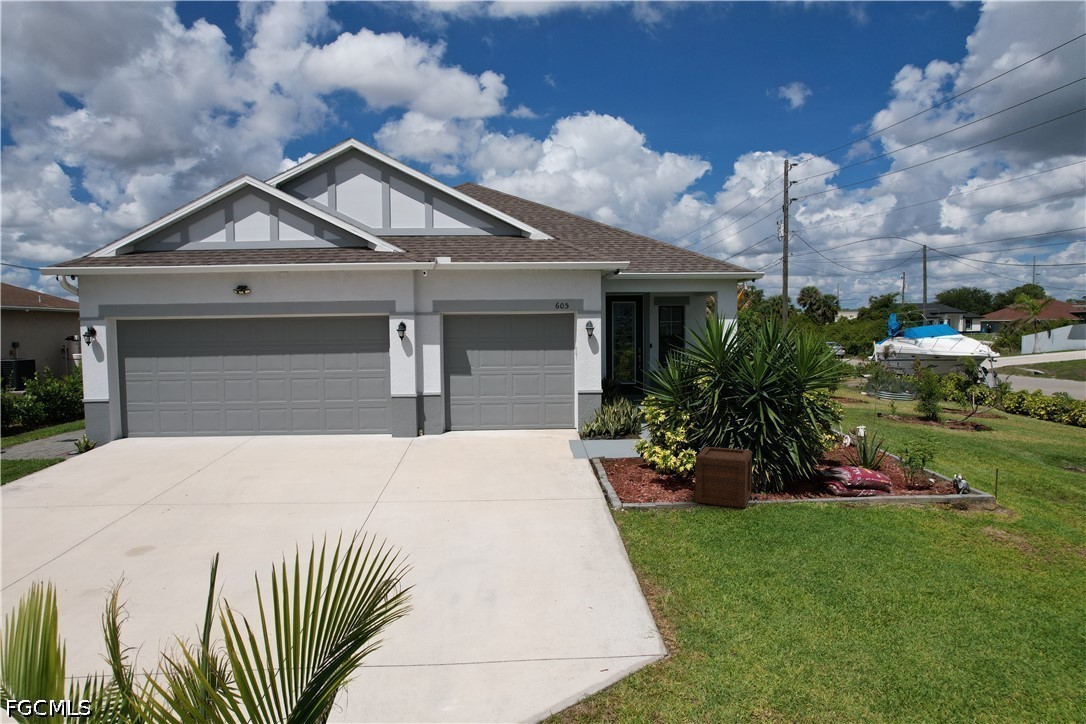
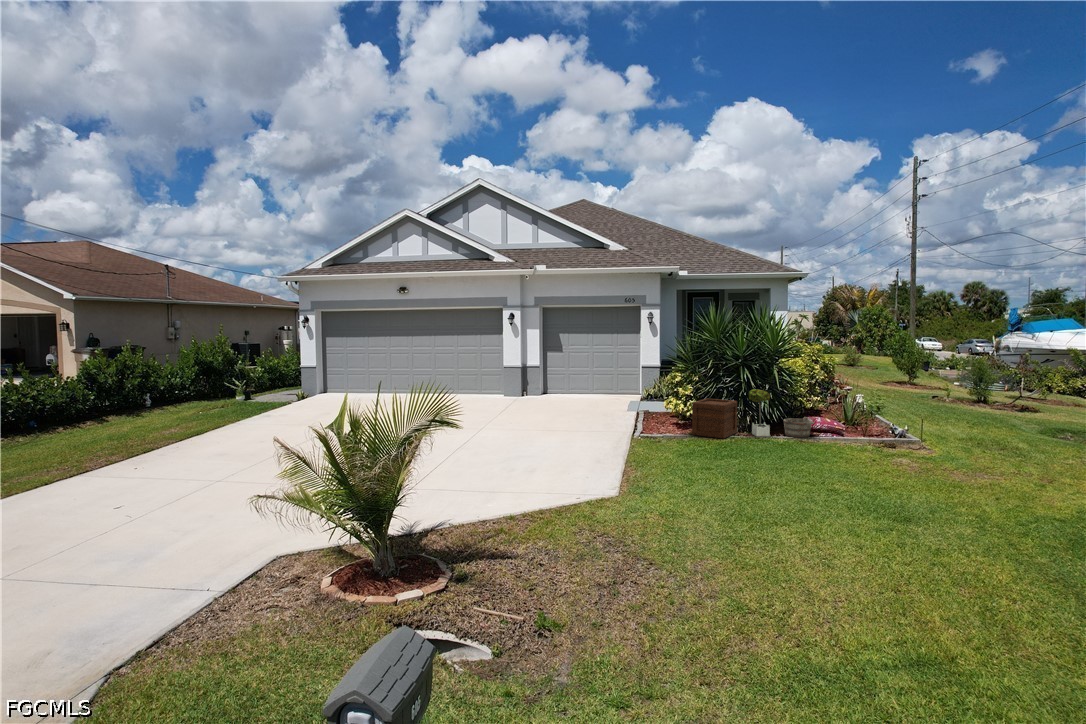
potted tree: none [768,434,800,501] -> present [749,389,770,436]
bucket: none [812,469,857,500] -> present [783,417,815,437]

